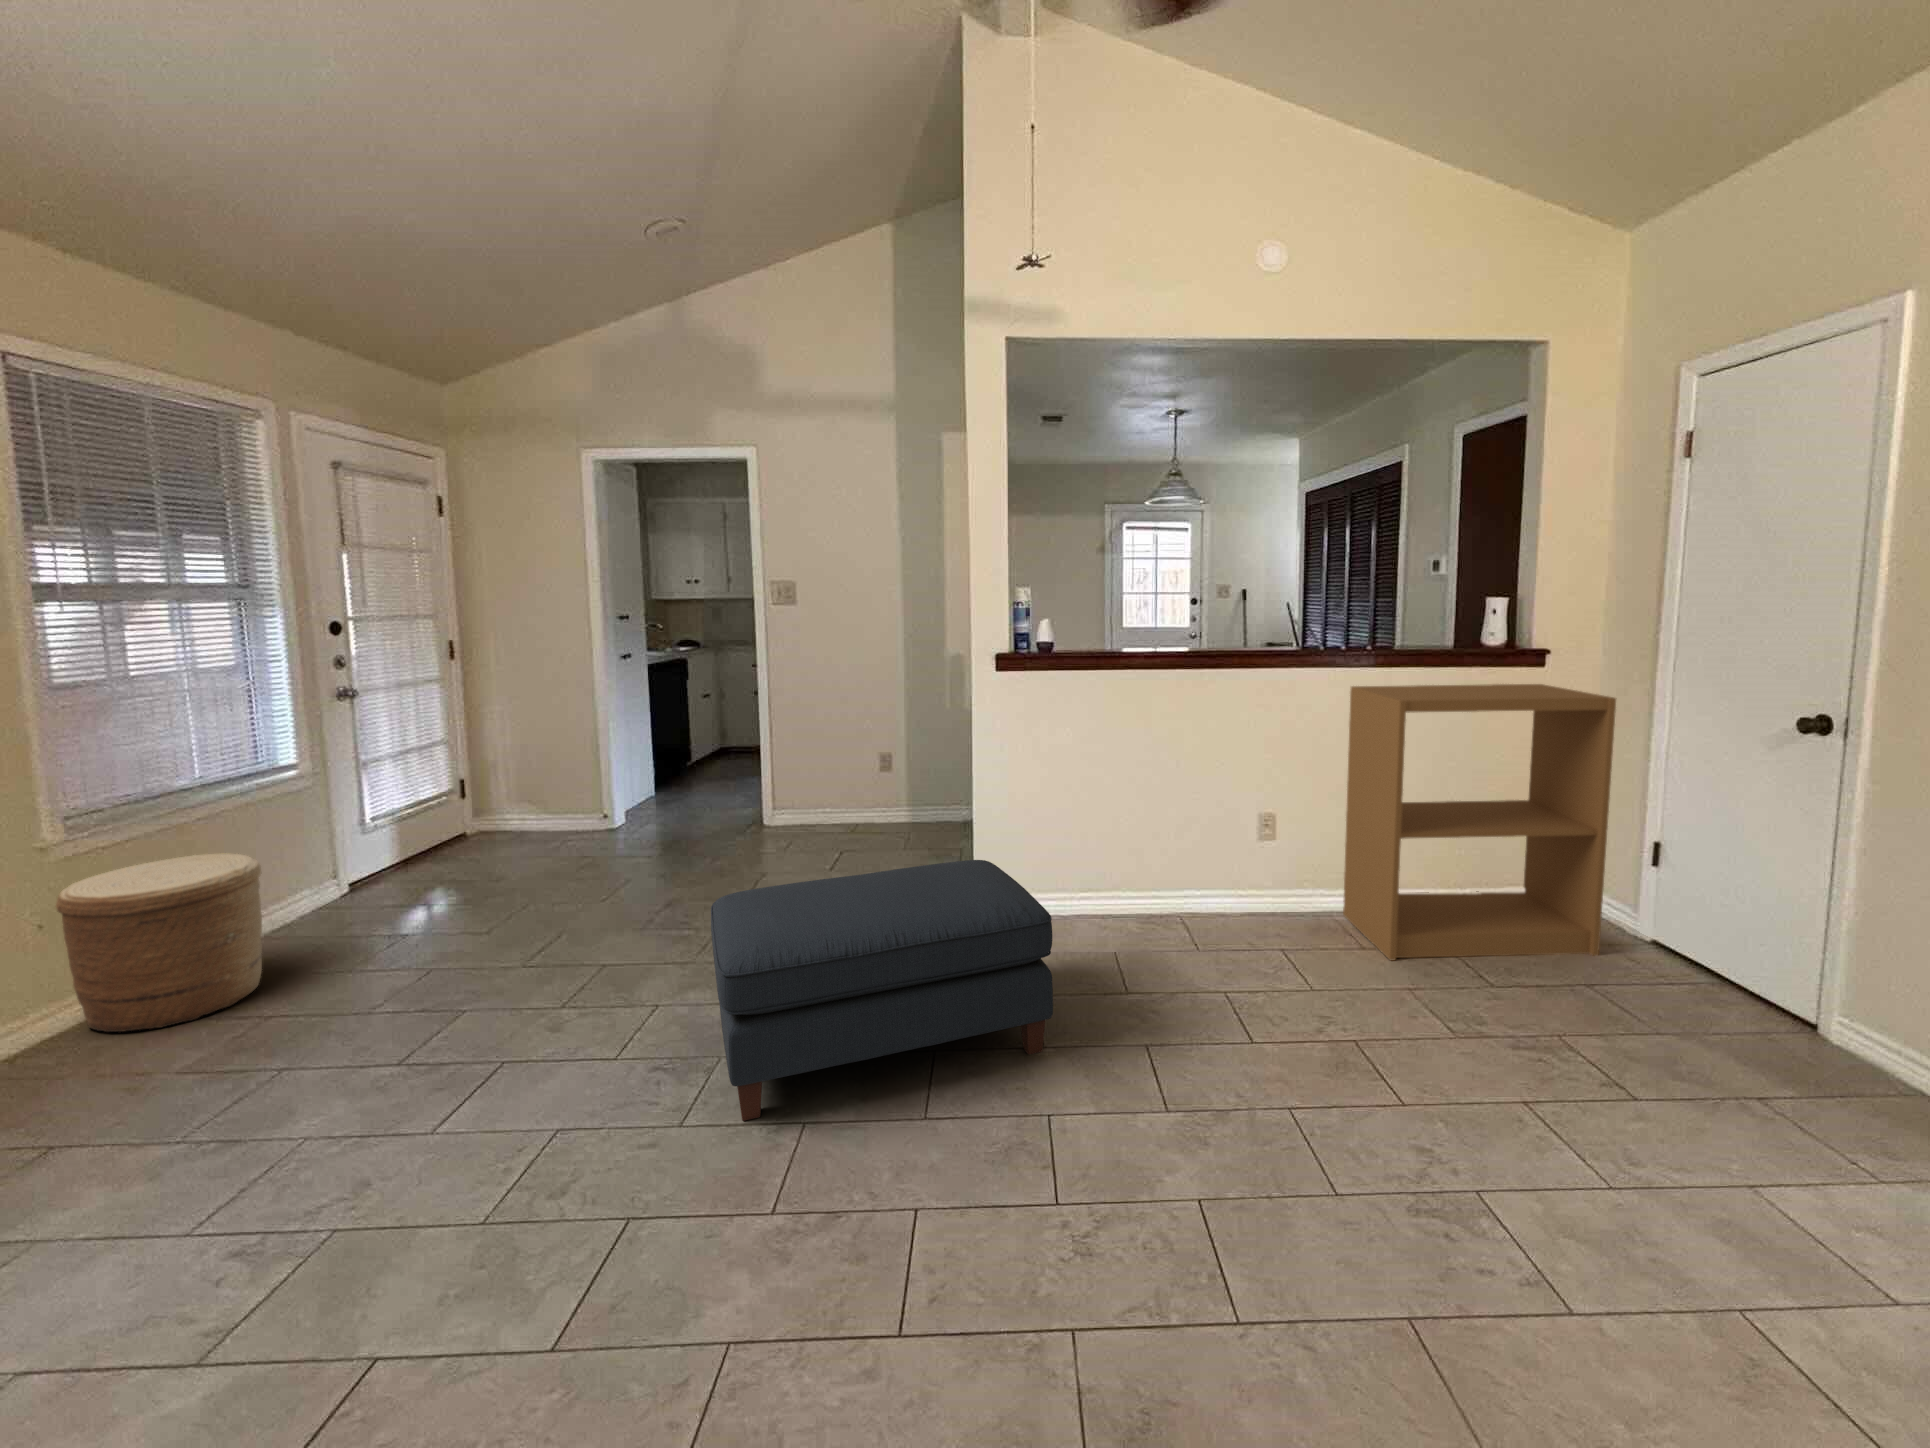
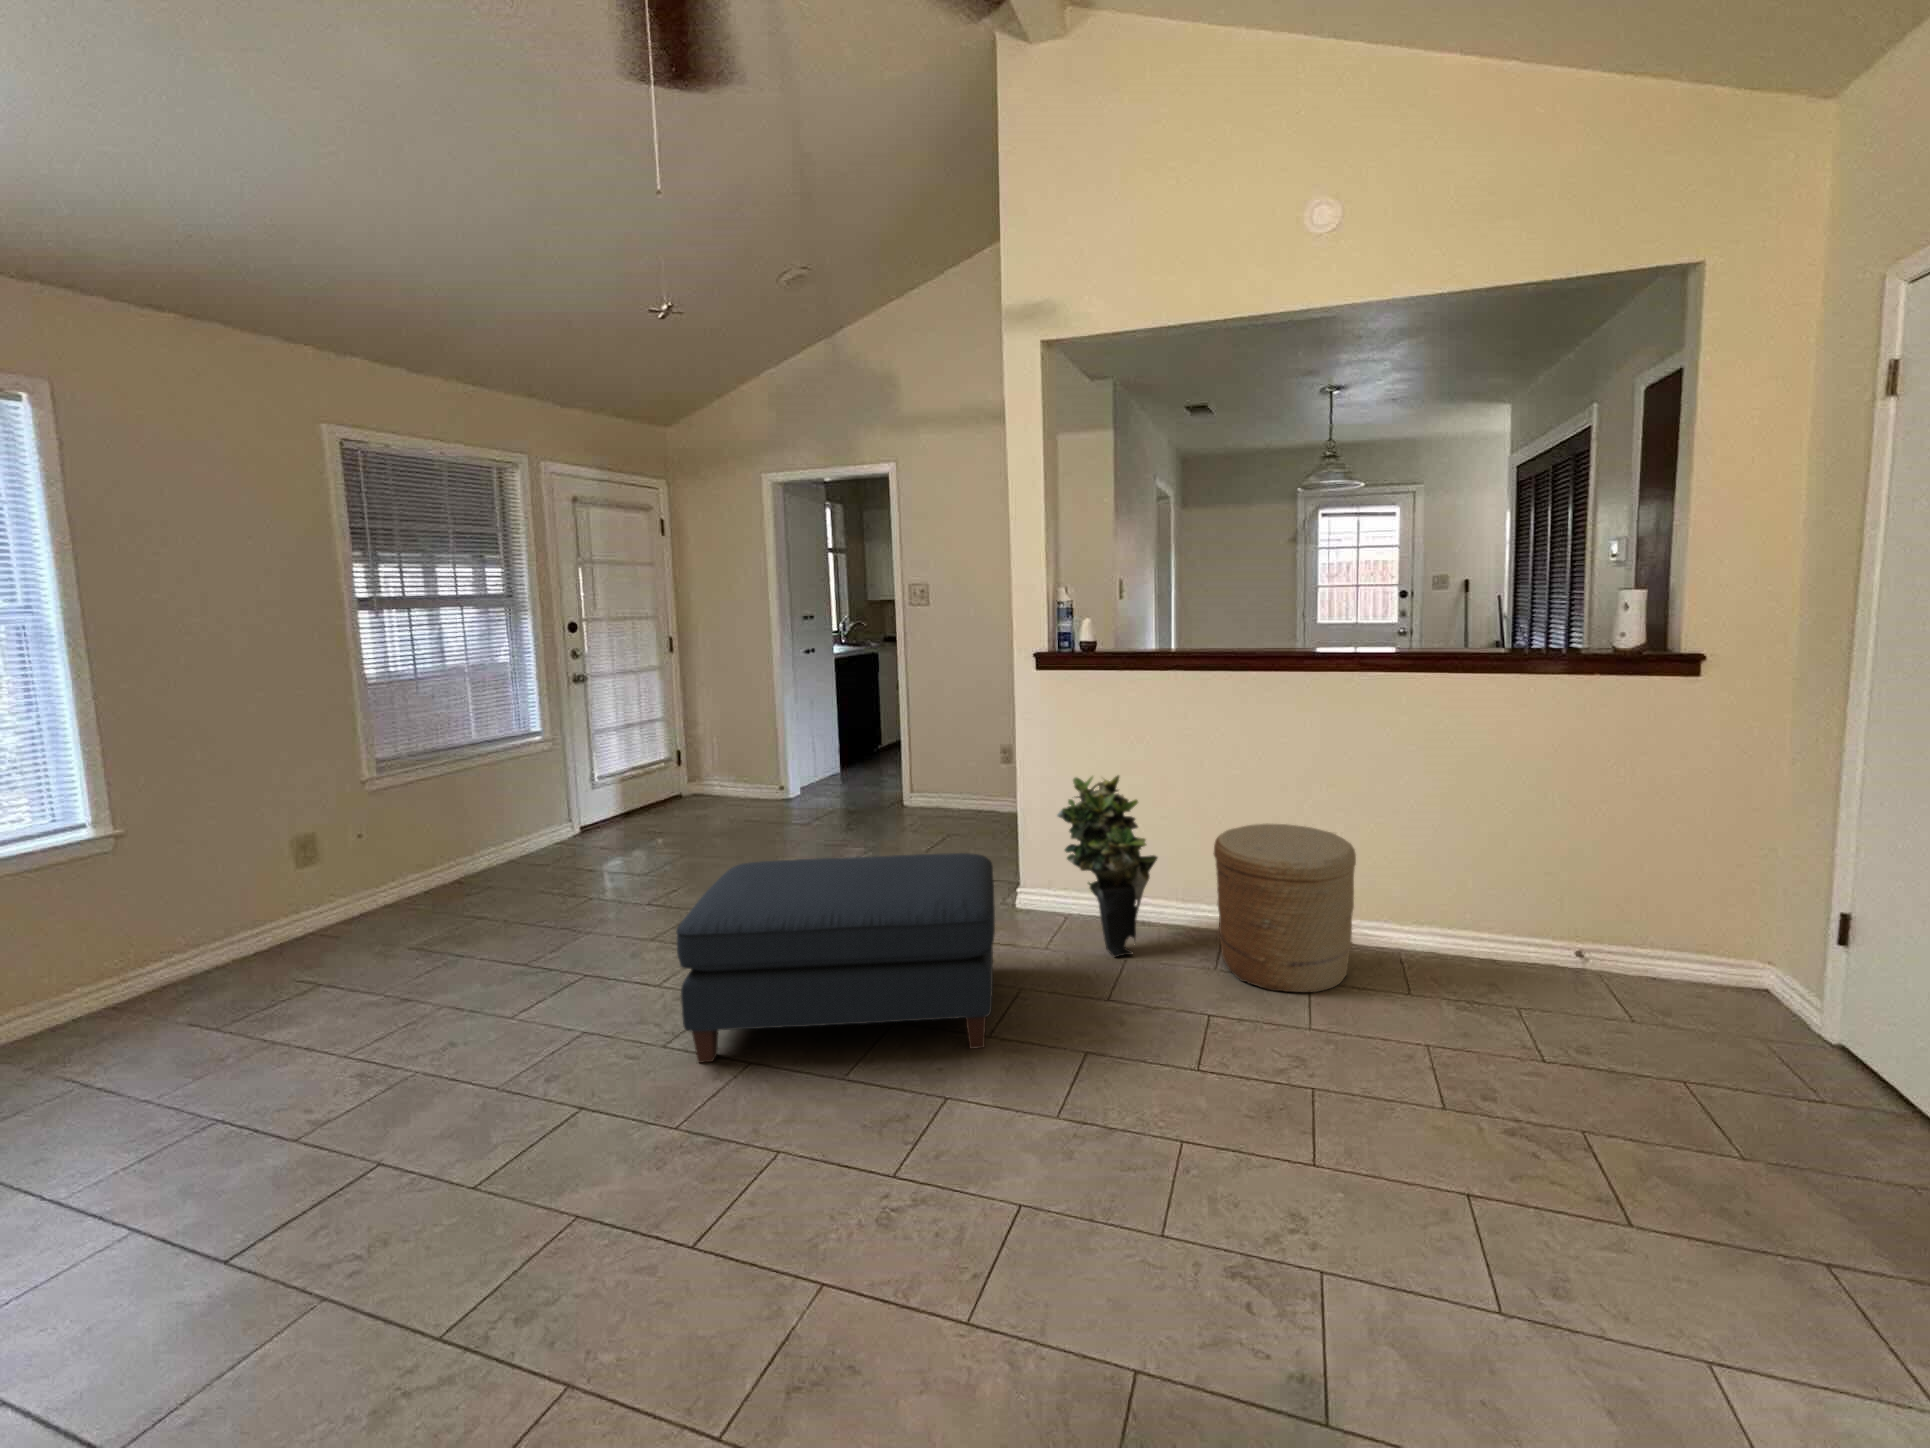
bookshelf: present [1343,684,1616,960] -> none [1413,694,1752,1049]
potted plant: none [1037,772,1132,950] -> present [1057,776,1157,957]
woven basket: present [56,853,262,1032] -> present [1213,824,1356,992]

